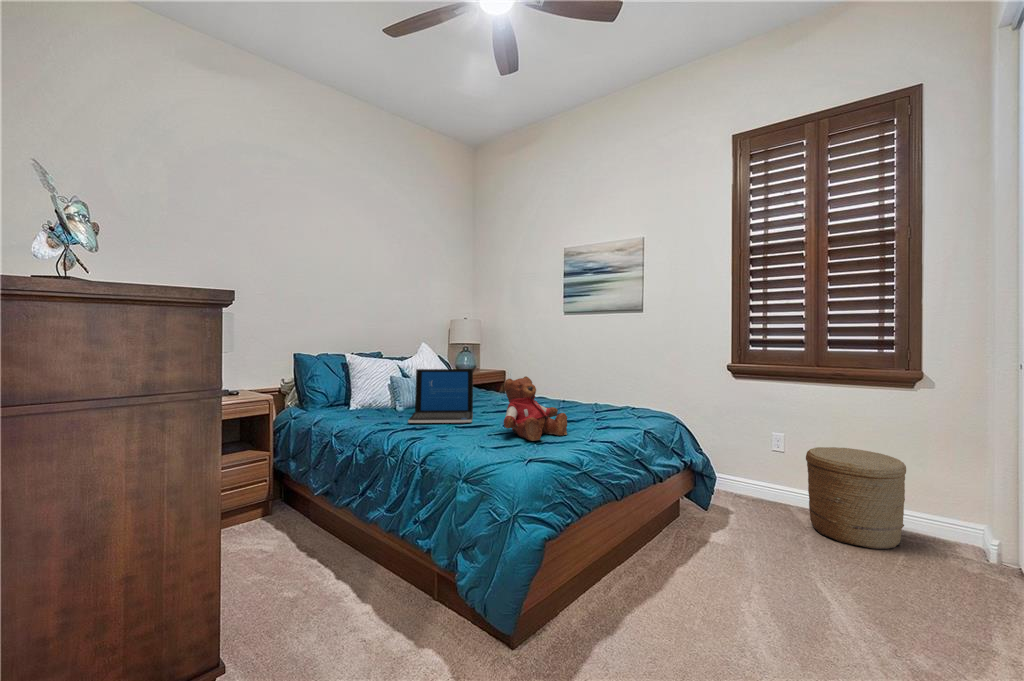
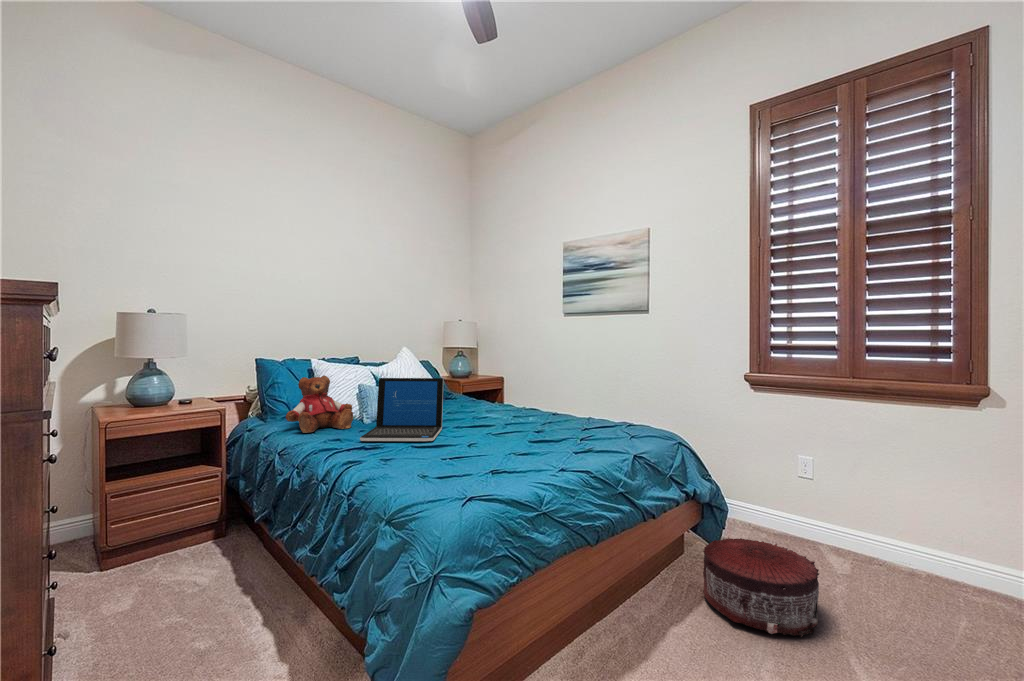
teddy bear: present [504,376,567,441] -> present [286,375,353,433]
woven basket: present [806,447,906,549] -> none [838,476,968,609]
pouf: none [700,497,794,571] -> present [703,538,819,637]

